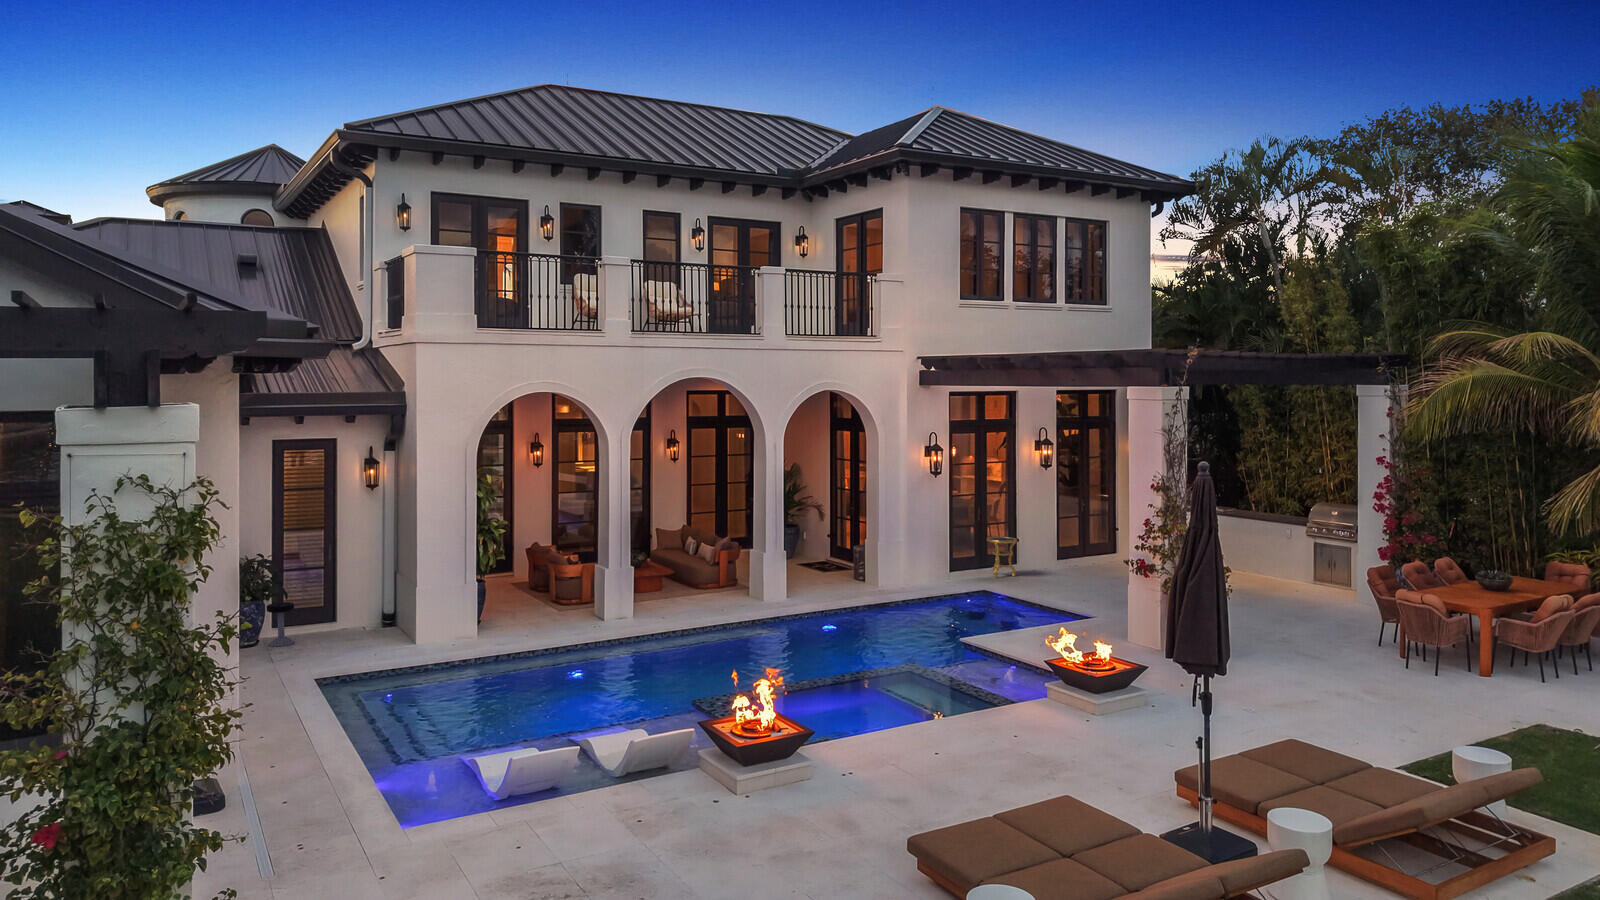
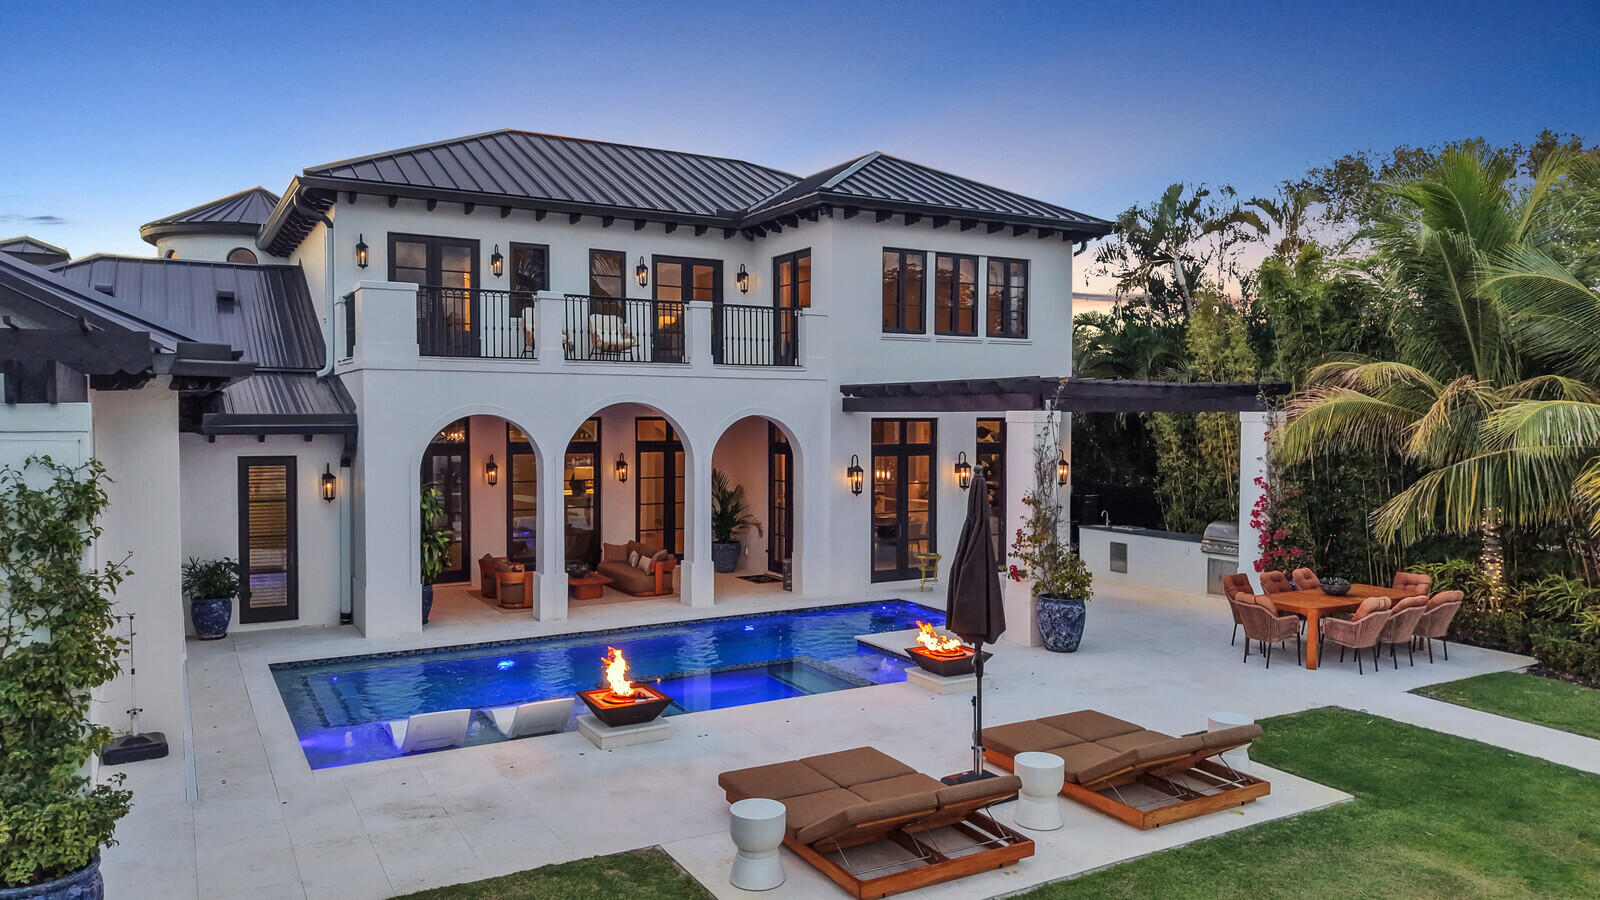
stool: present [267,602,294,646] -> none [229,602,255,642]

